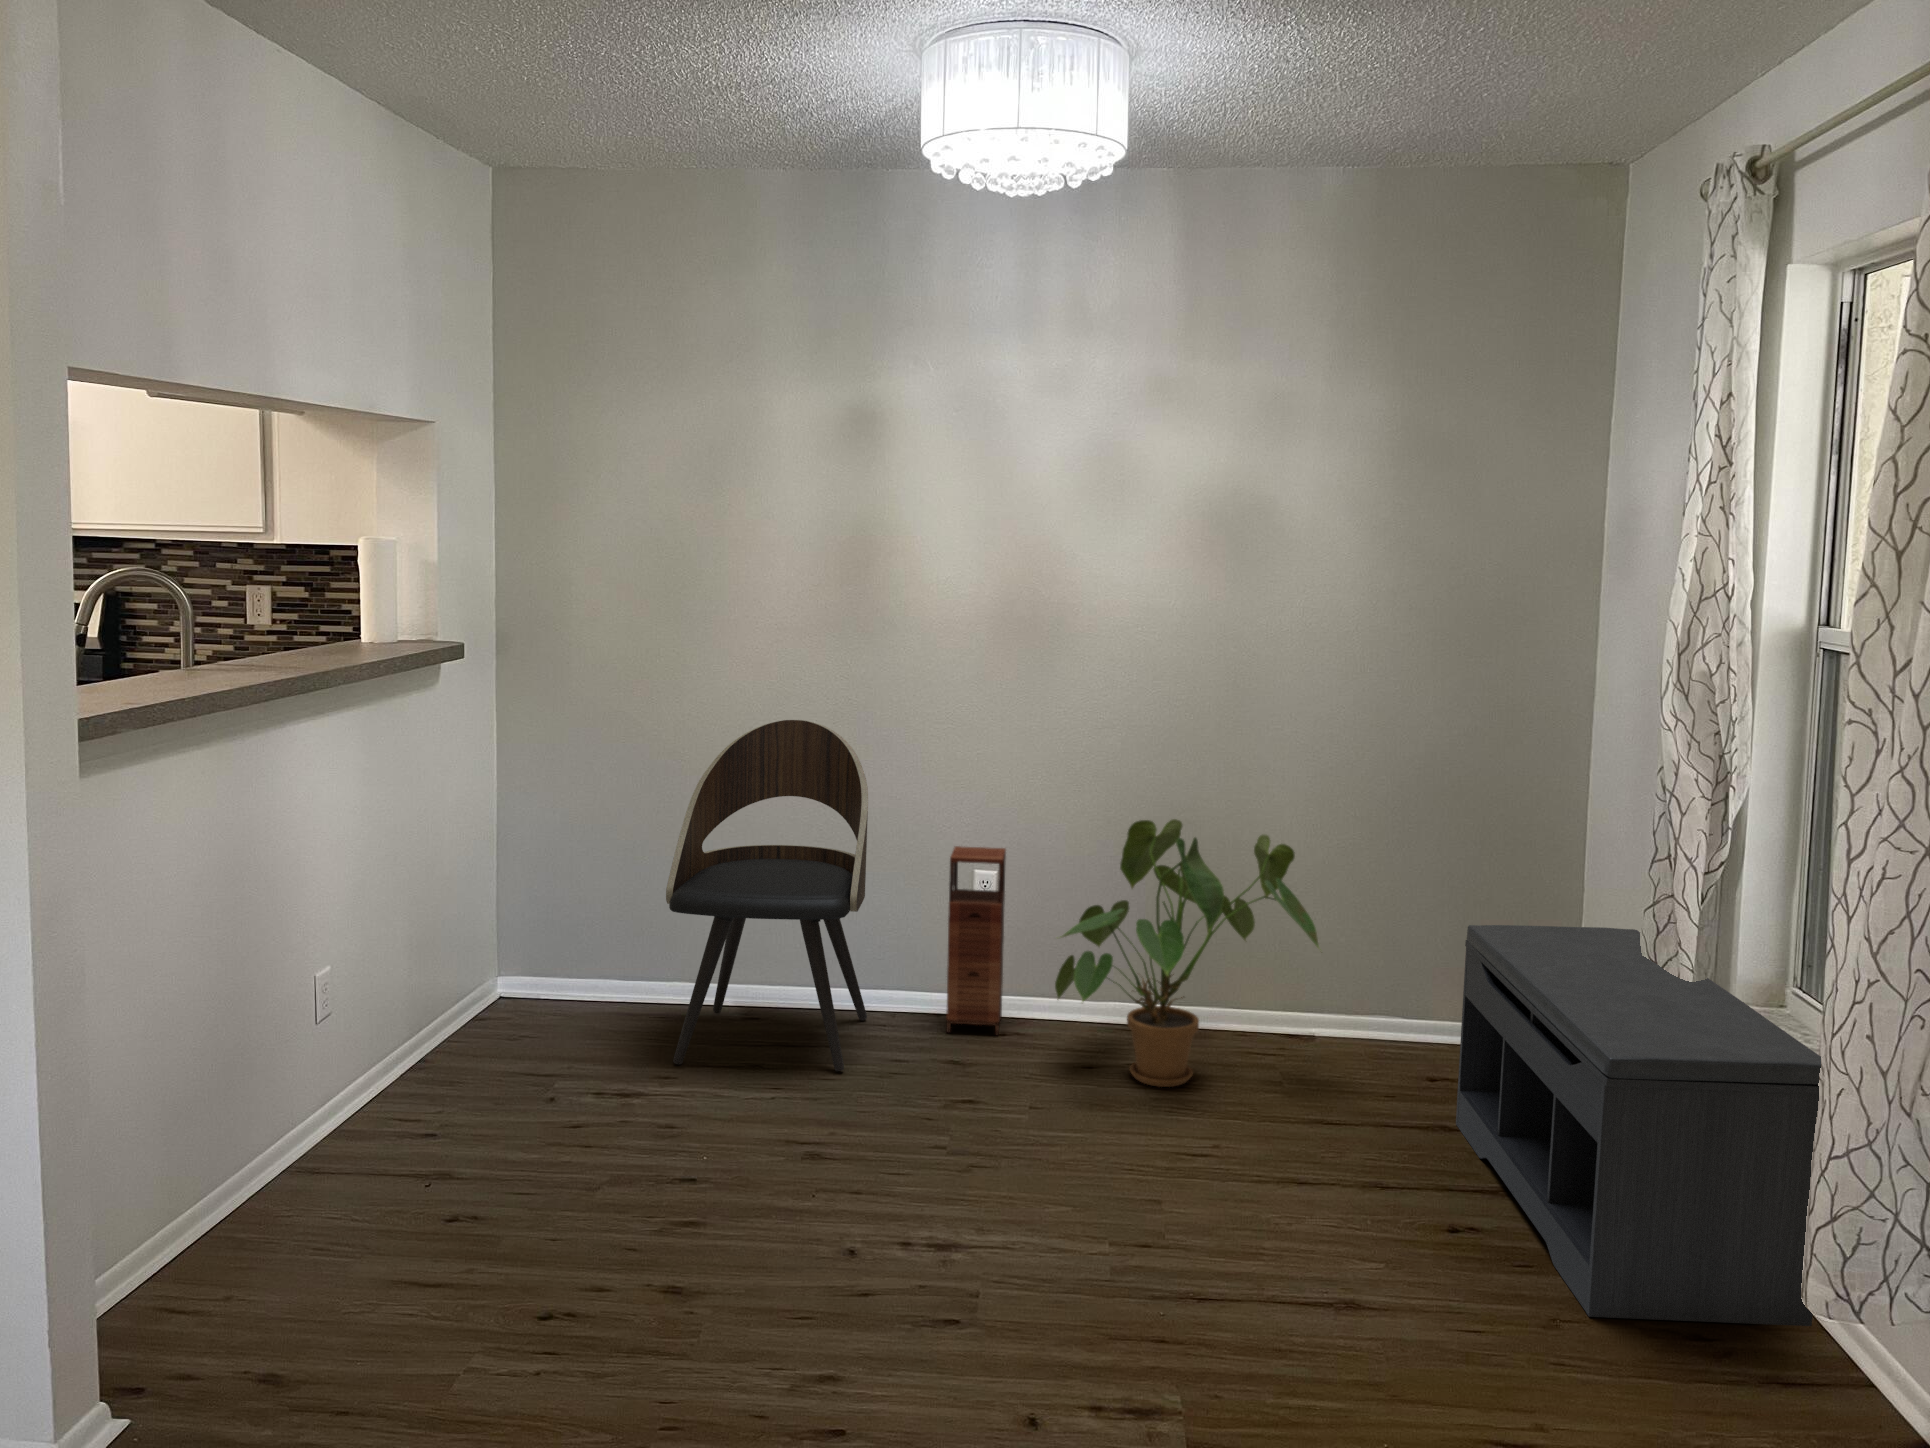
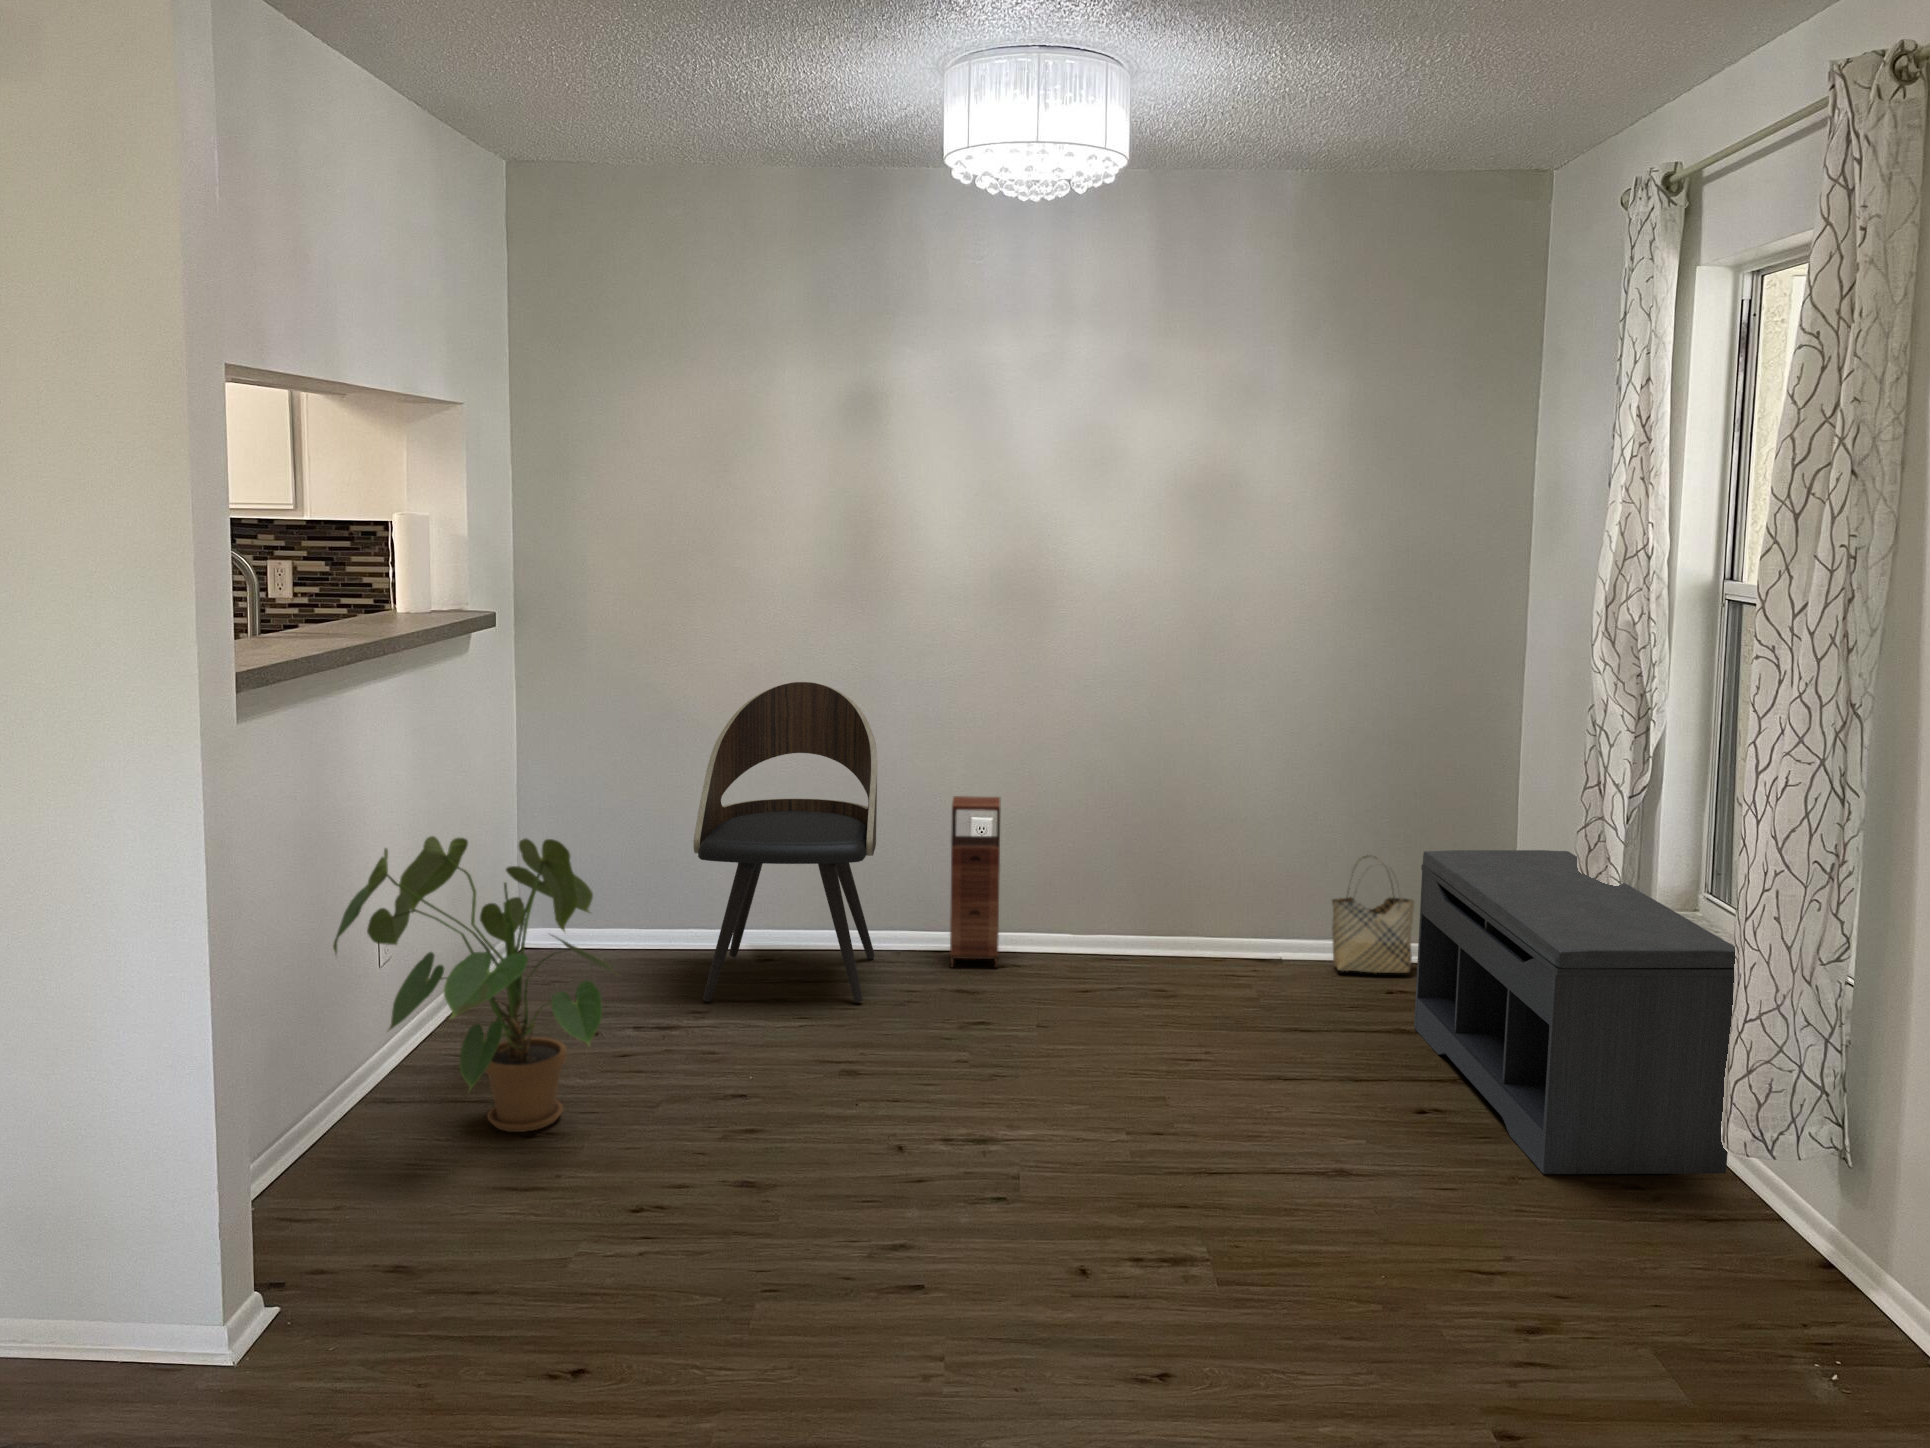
house plant: present [1055,819,1321,1087] -> present [333,836,613,1132]
woven basket: none [1370,923,1465,1057] -> present [1332,856,1414,973]

